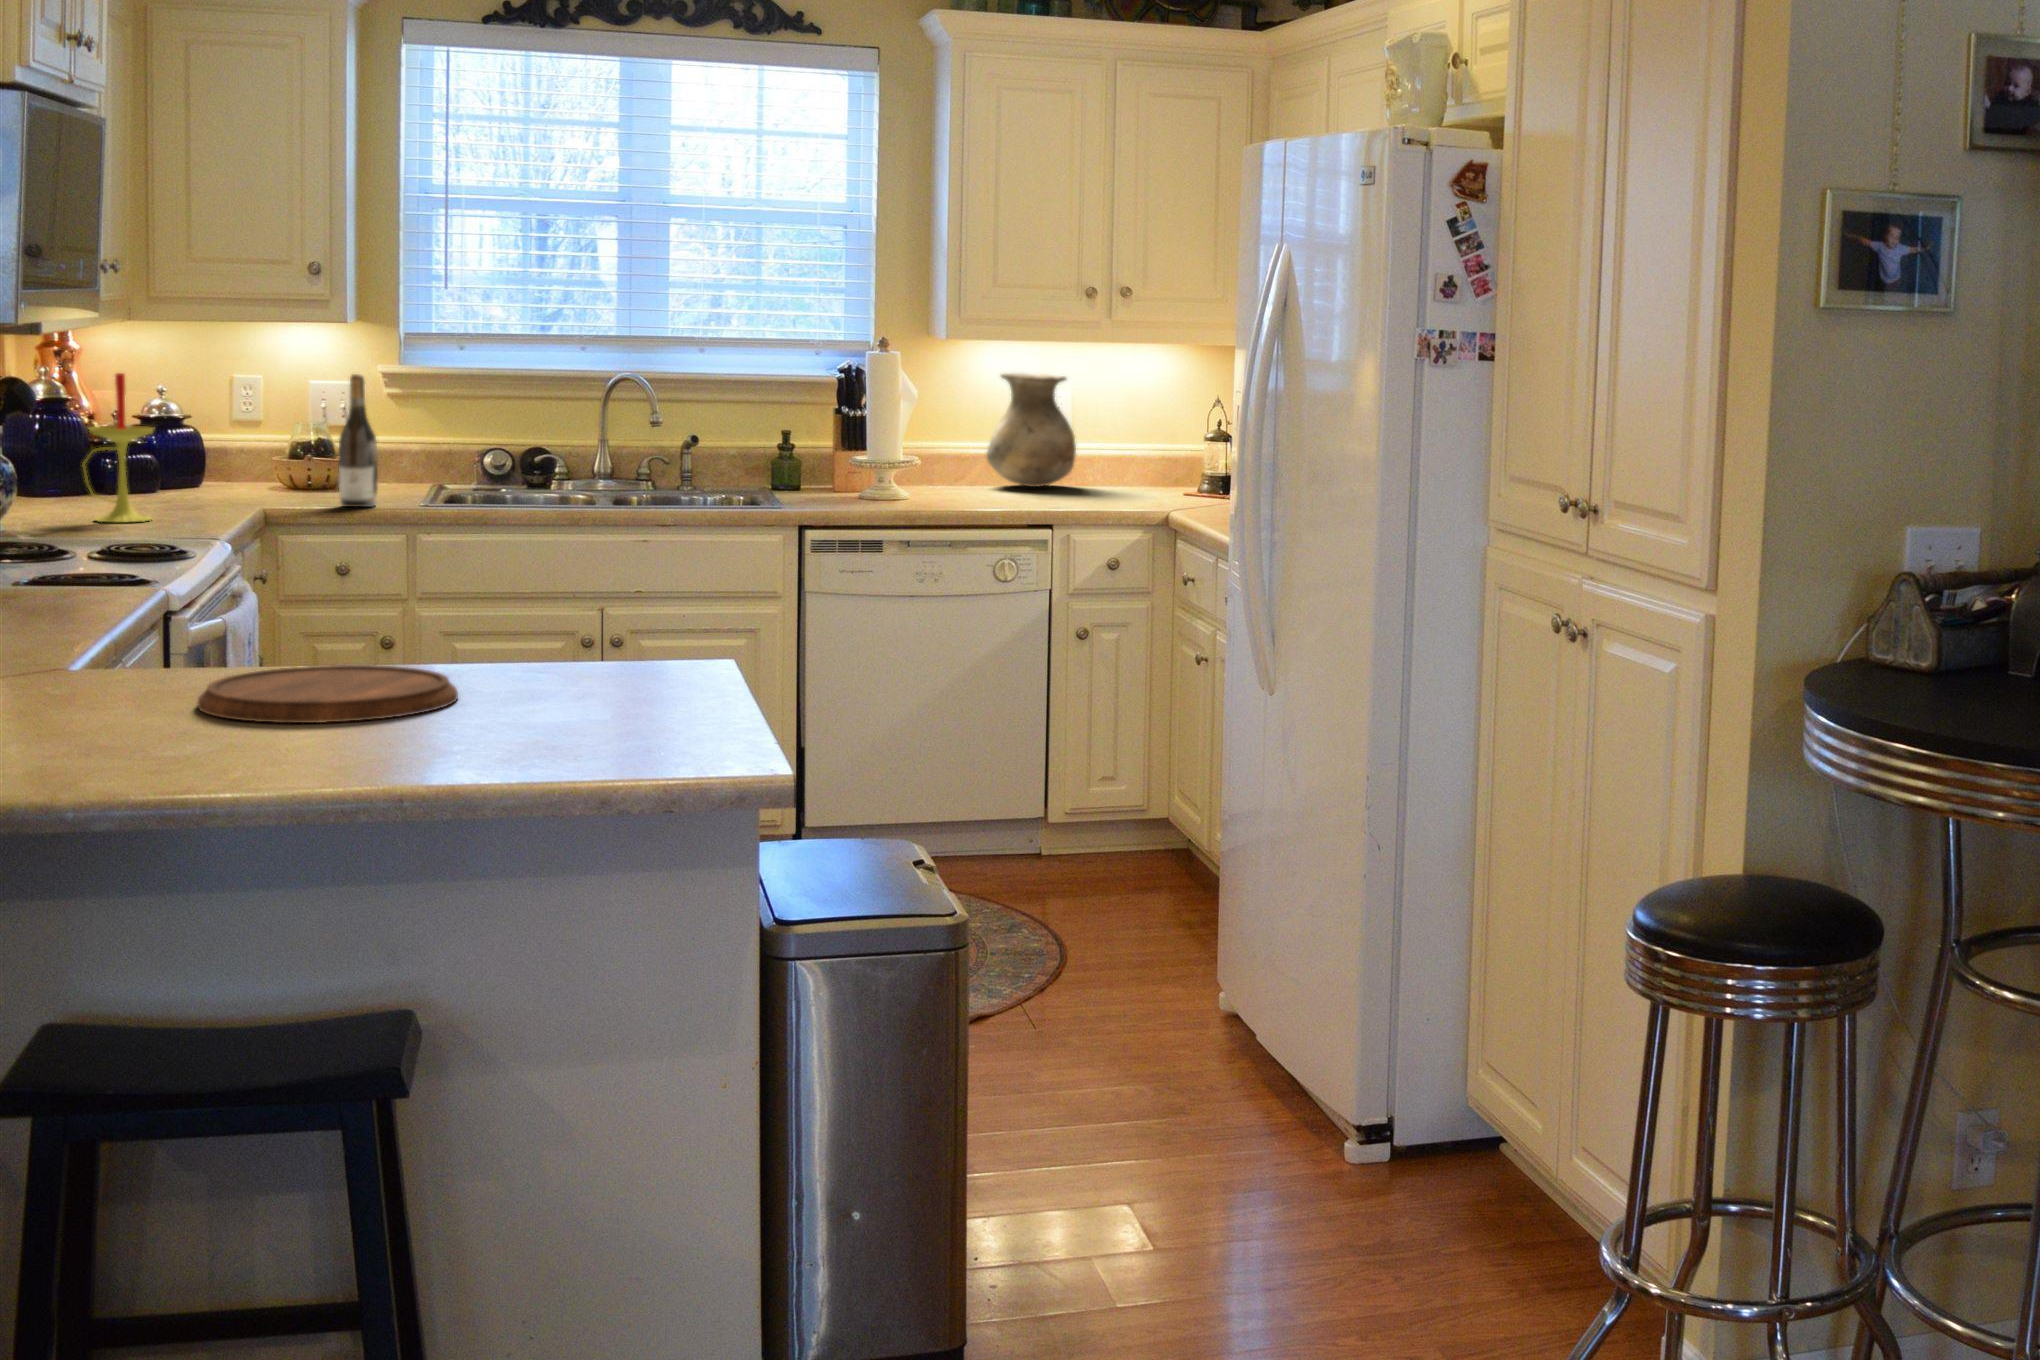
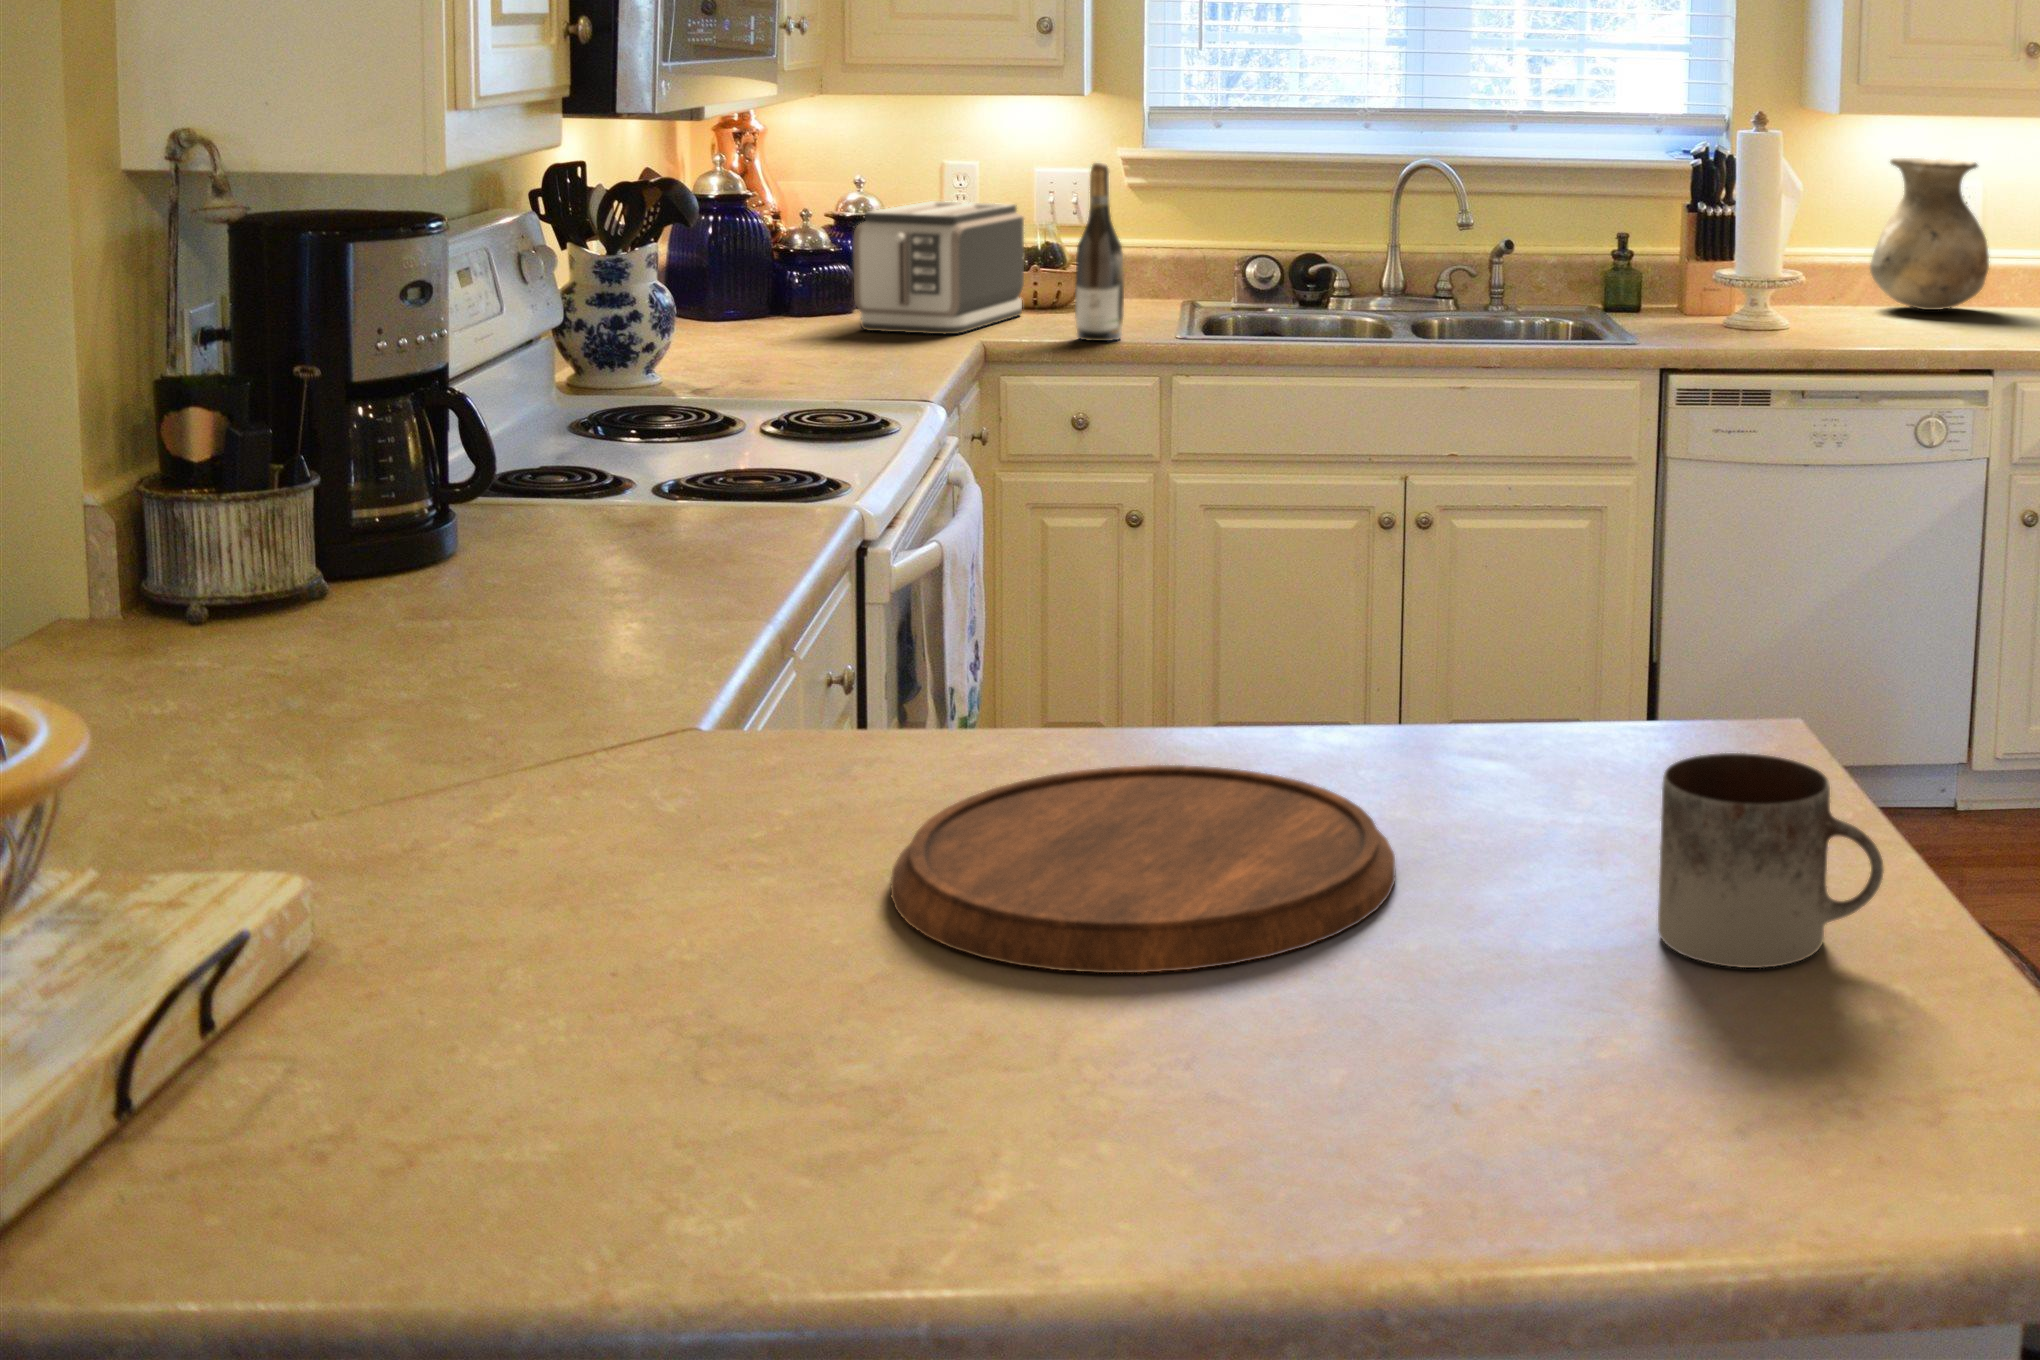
candle: present [83,373,153,522] -> none [759,158,850,366]
toaster: none [156,404,299,504] -> present [853,201,1024,334]
mug: none [574,632,675,717] -> present [1658,753,1884,968]

